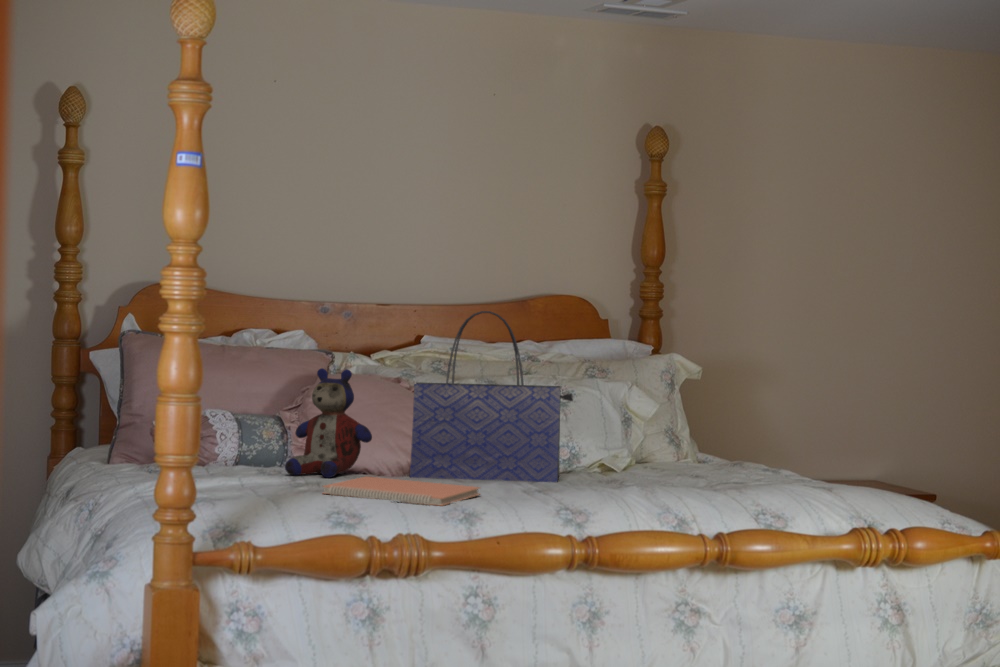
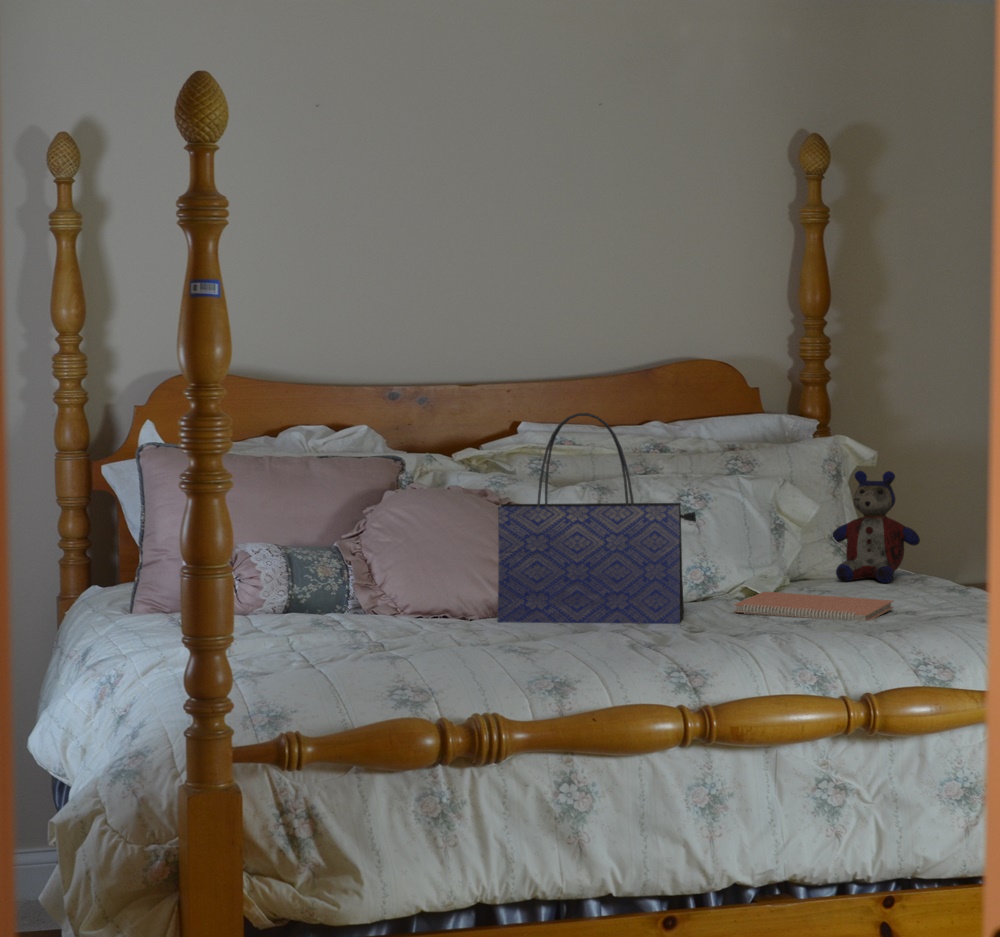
stuffed bear: present [285,368,372,478] -> present [833,471,920,583]
notebook: present [323,476,480,506] -> present [734,592,894,621]

